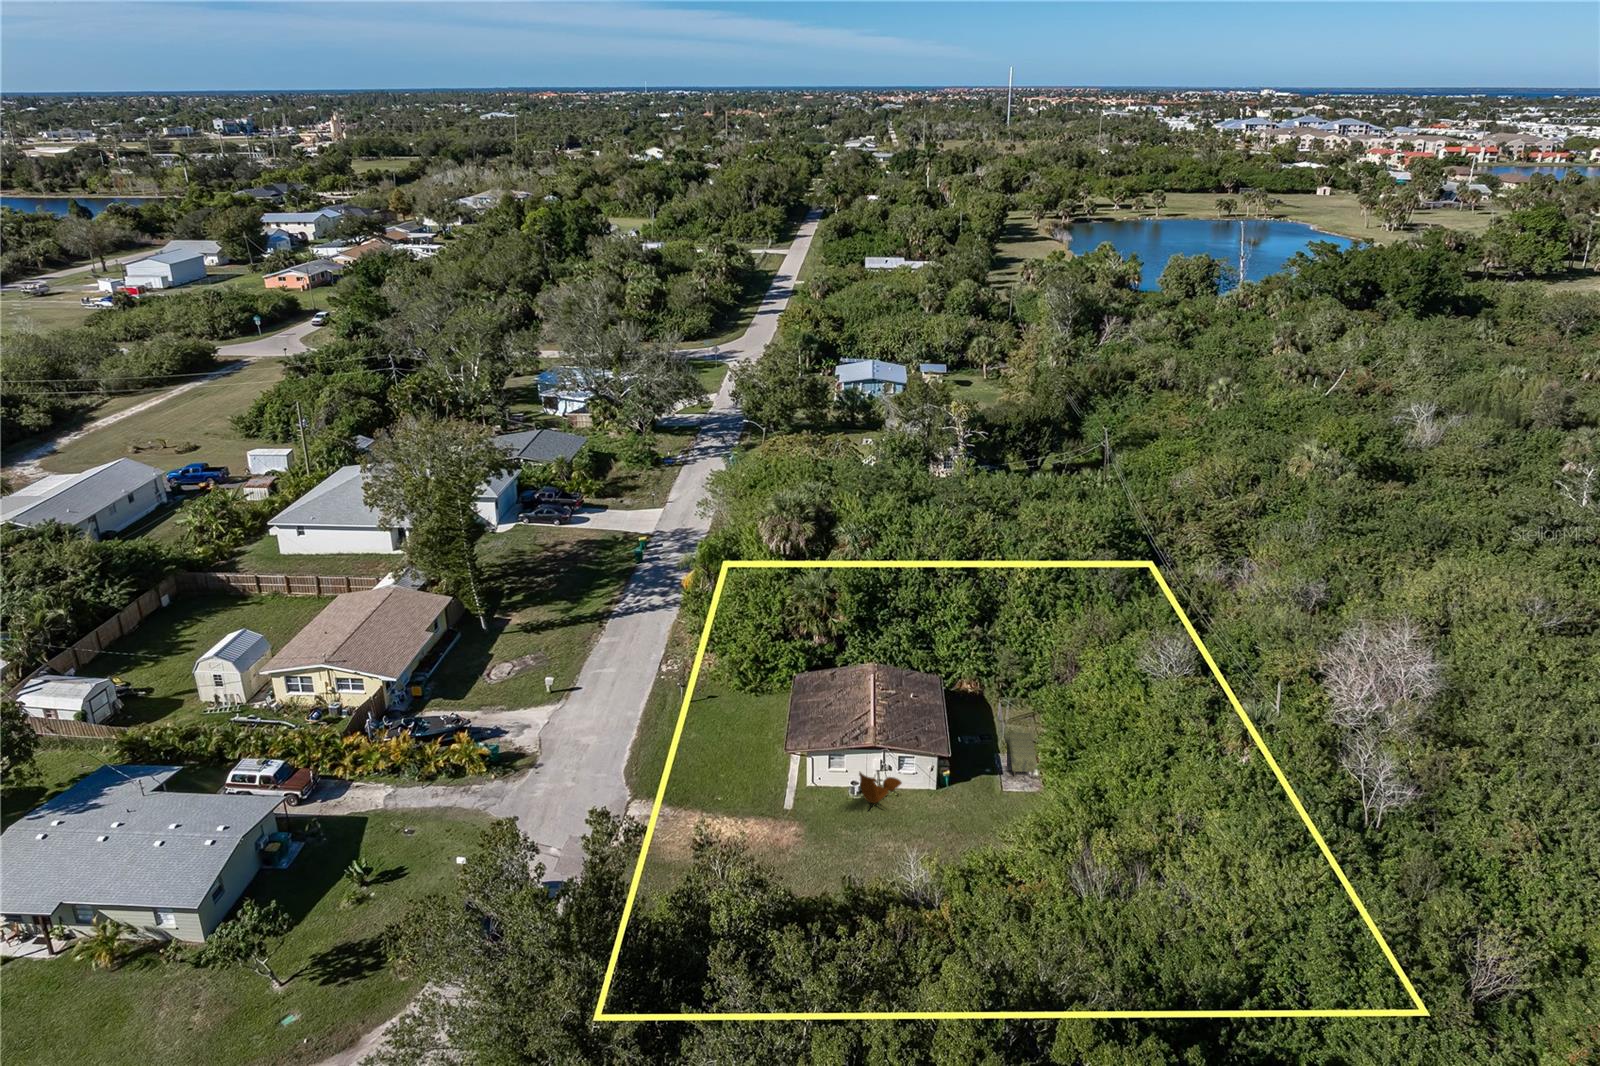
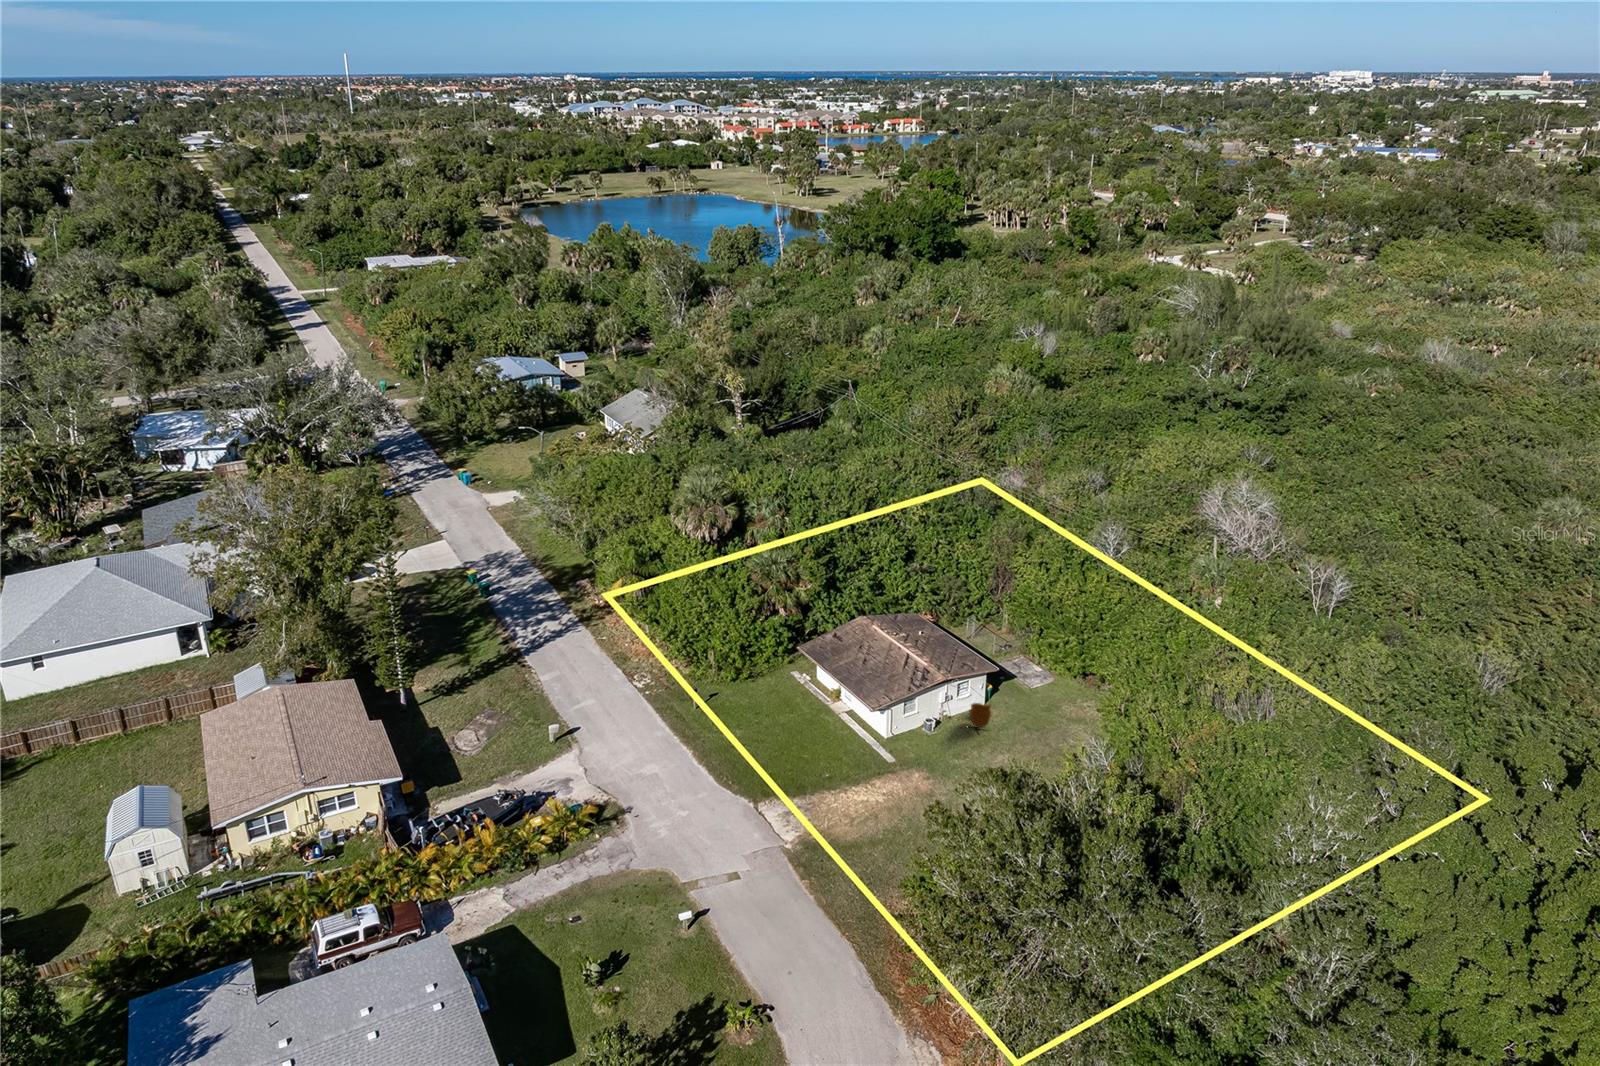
bench: present [1009,733,1036,777] -> none [1007,641,1045,677]

